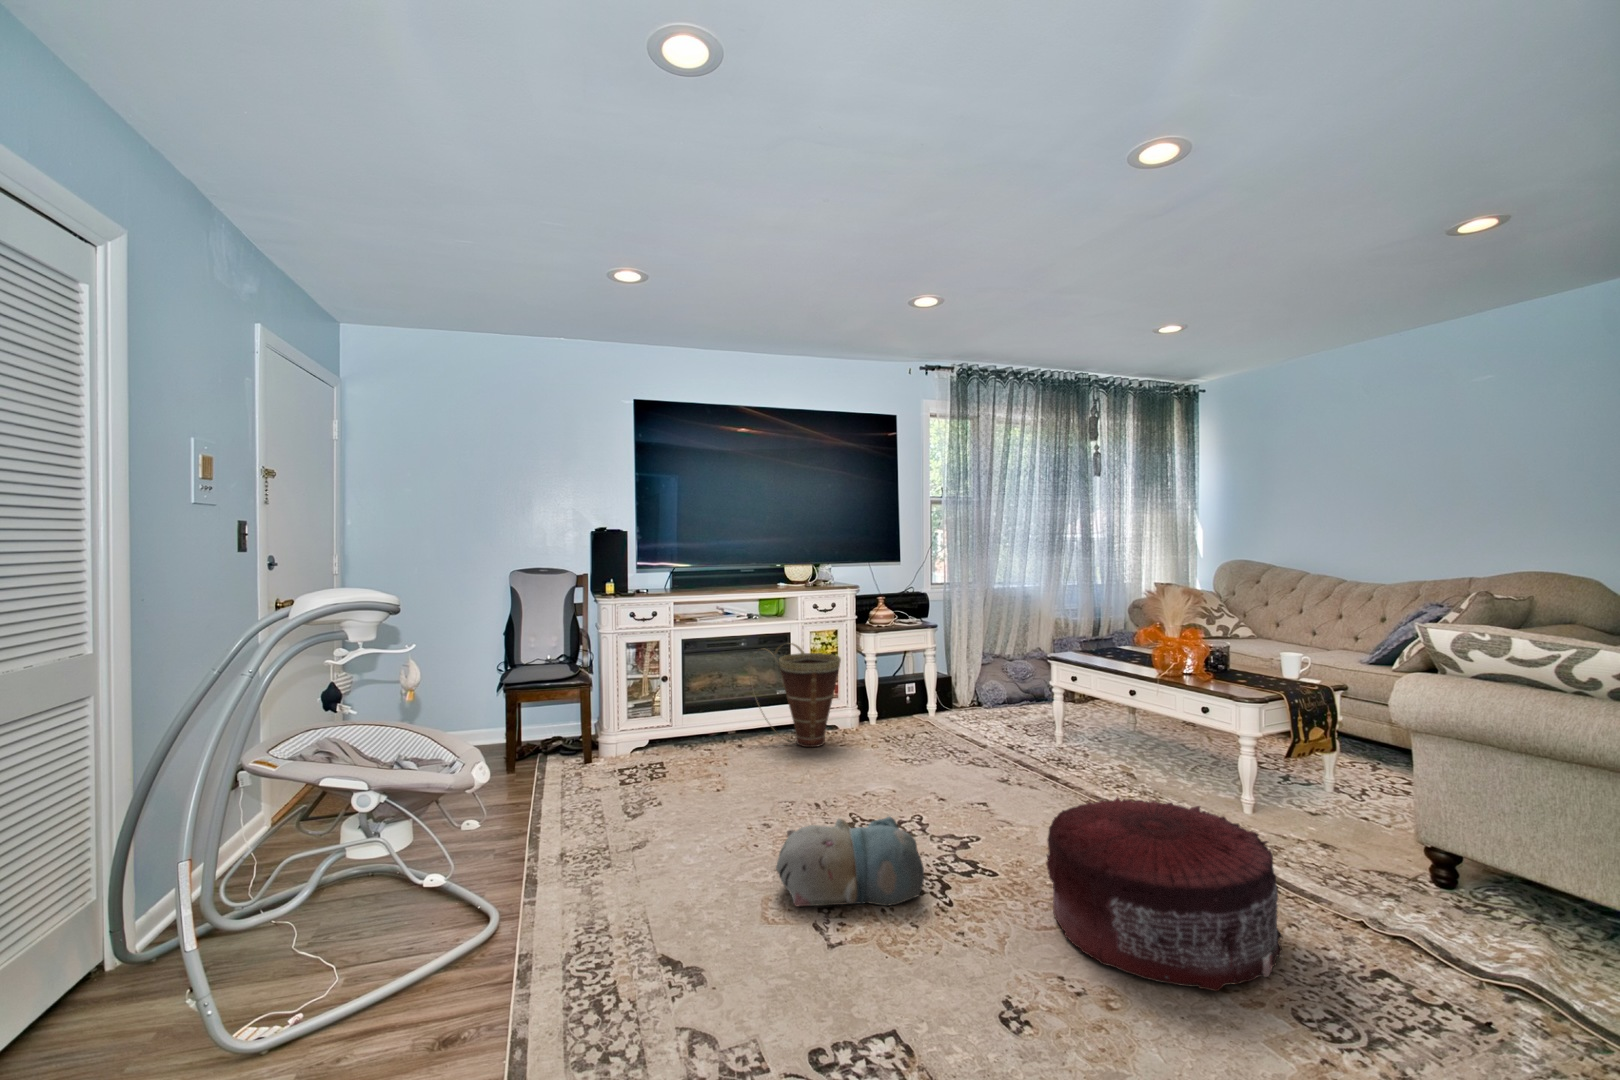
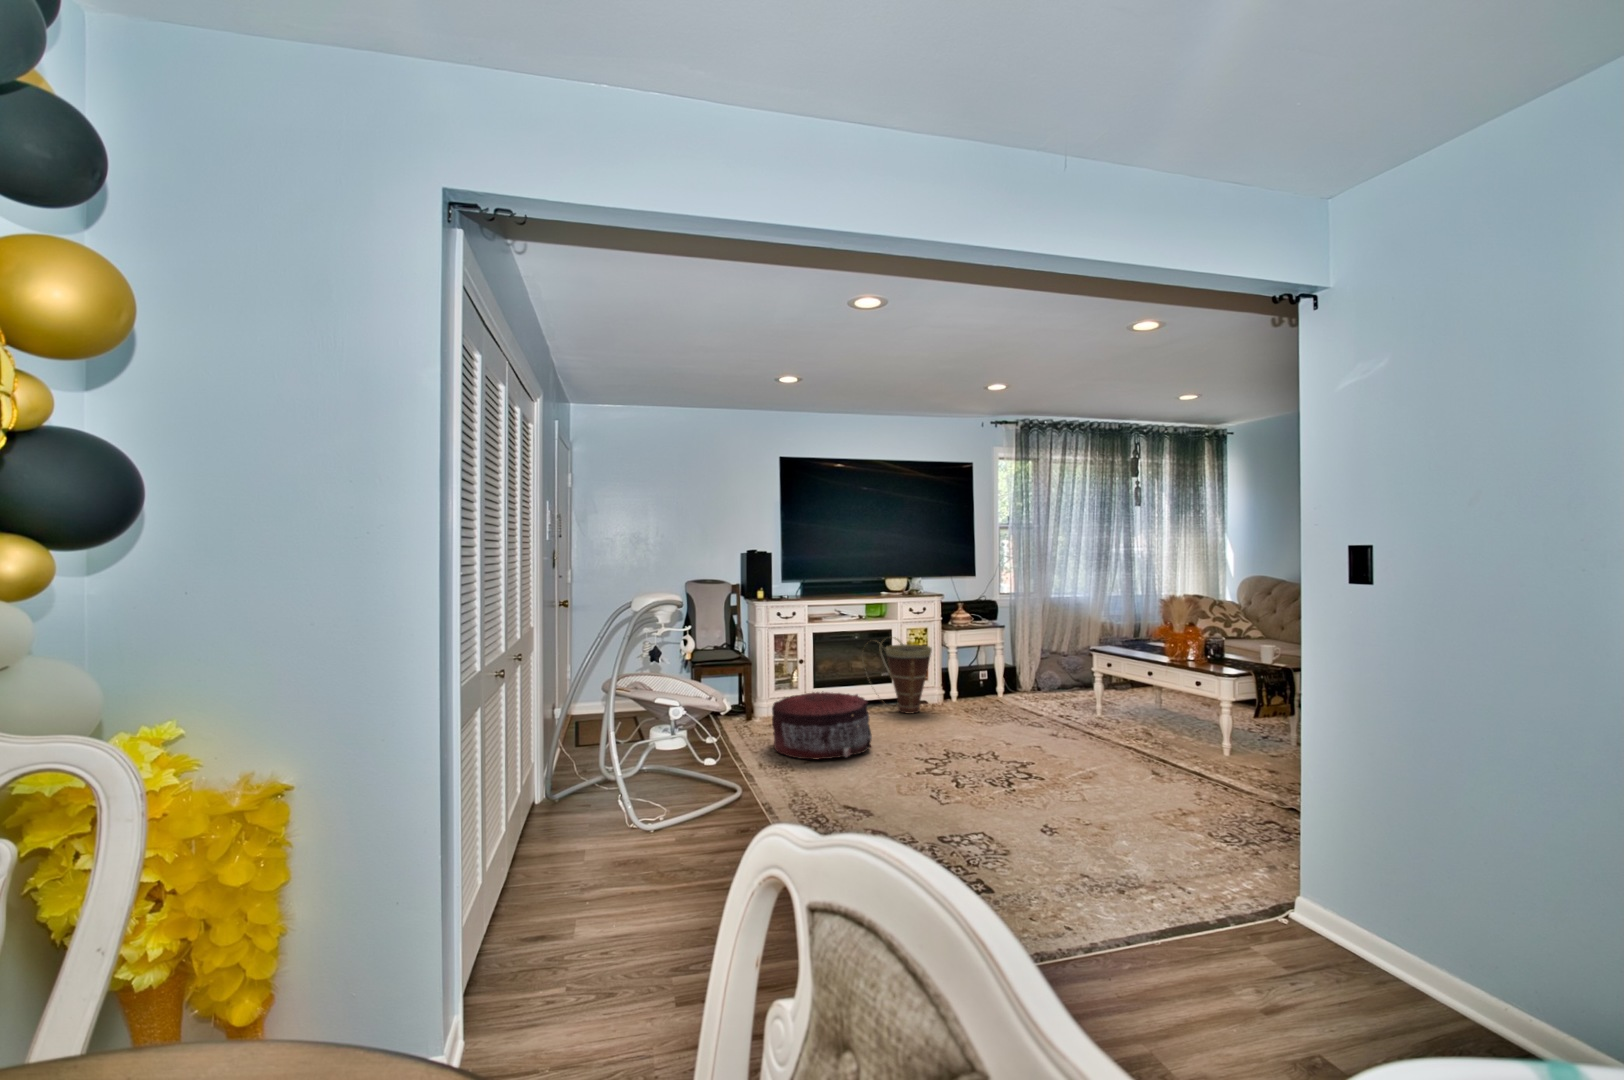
pouf: present [1047,797,1282,991] -> present [772,692,872,759]
plush toy: present [776,816,924,906] -> none [903,741,997,791]

